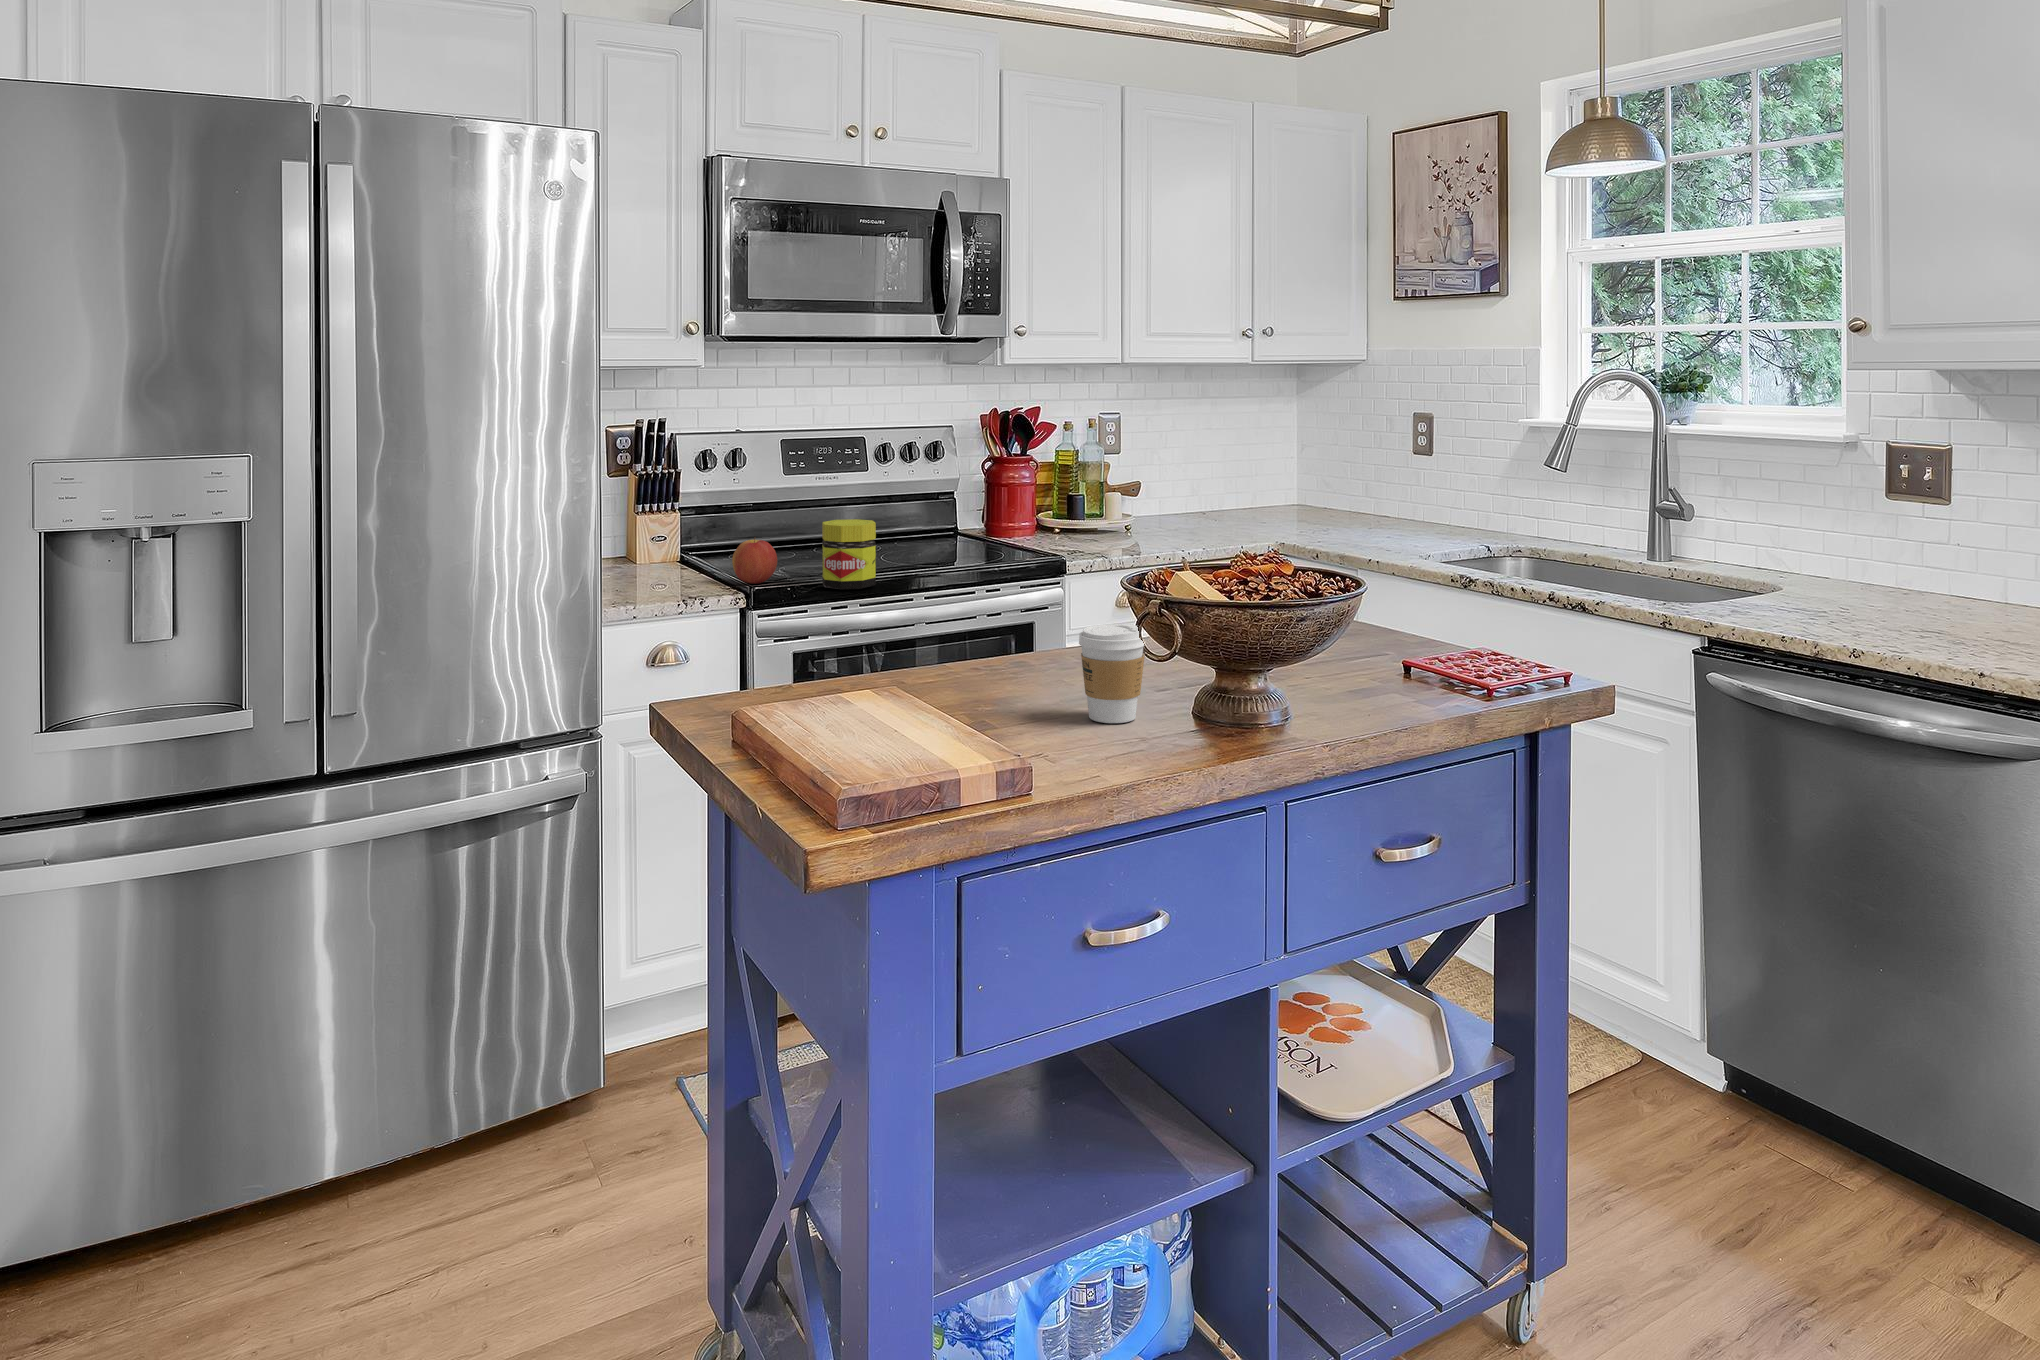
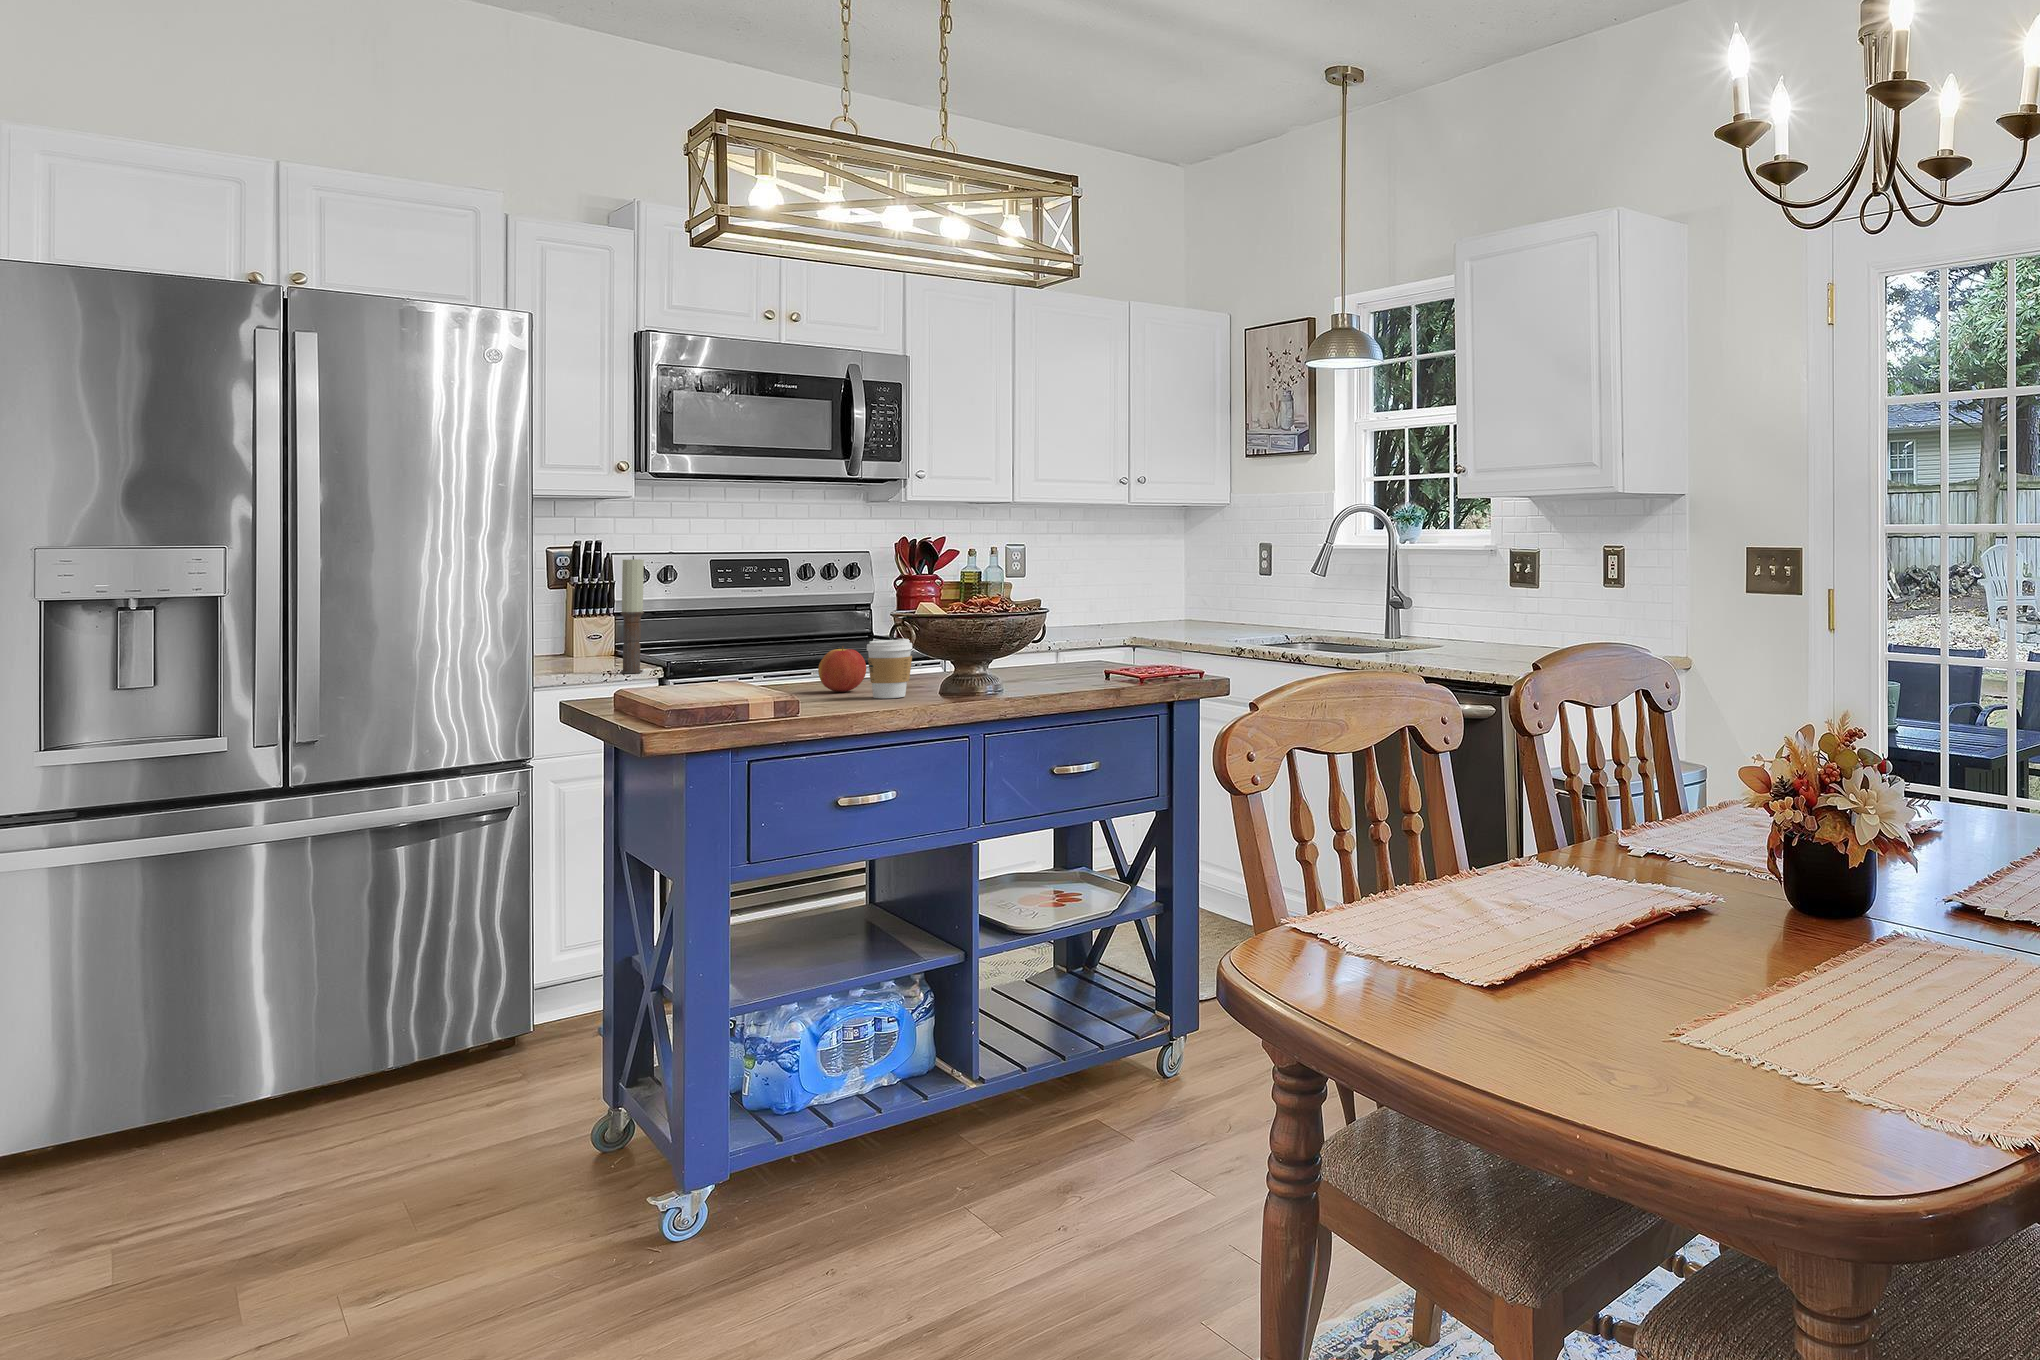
candle: none [697,448,724,602] -> present [620,556,644,673]
jar: present [822,519,876,590] -> none [732,614,777,666]
apple: present [732,538,777,584] -> present [818,647,866,692]

